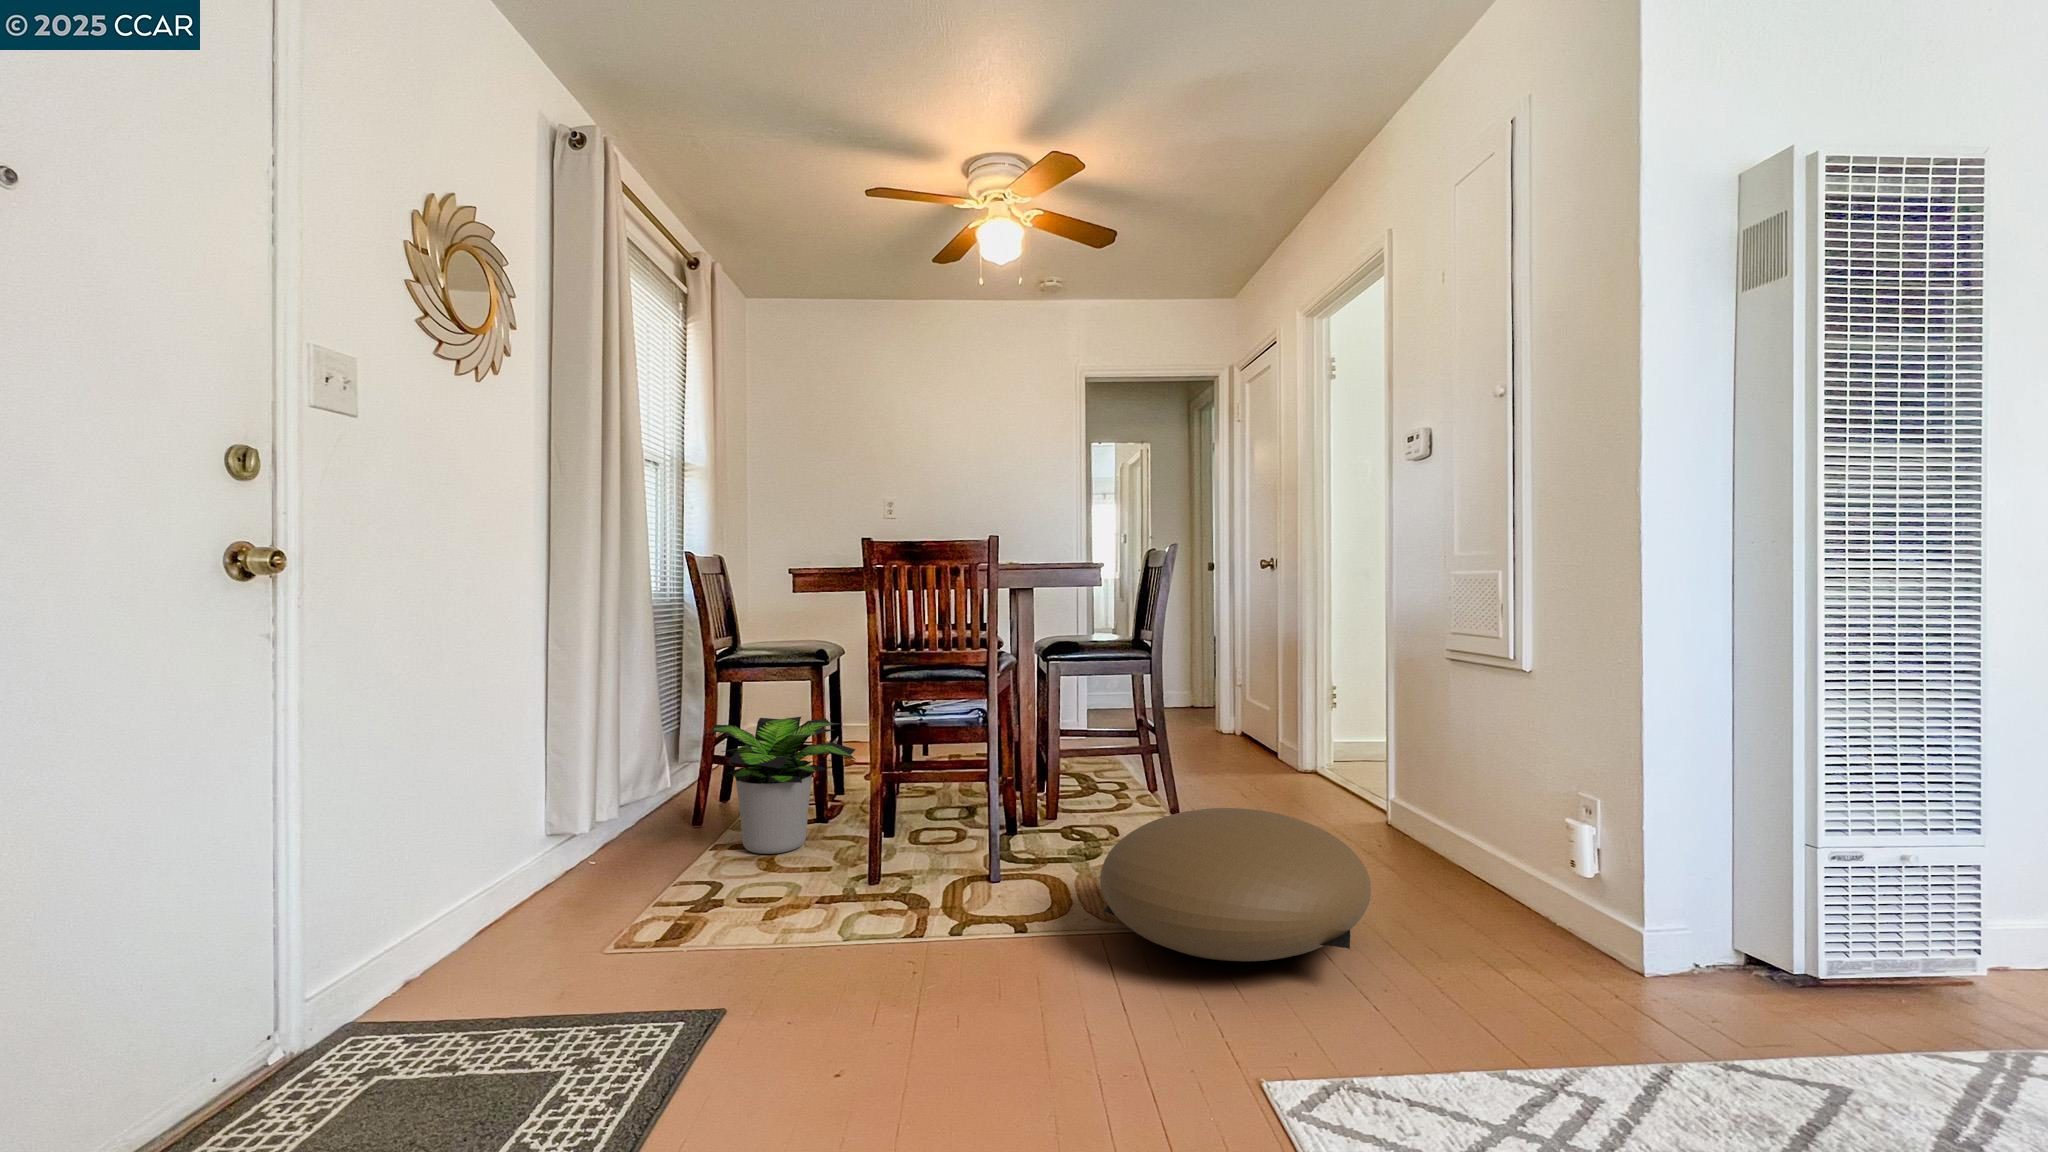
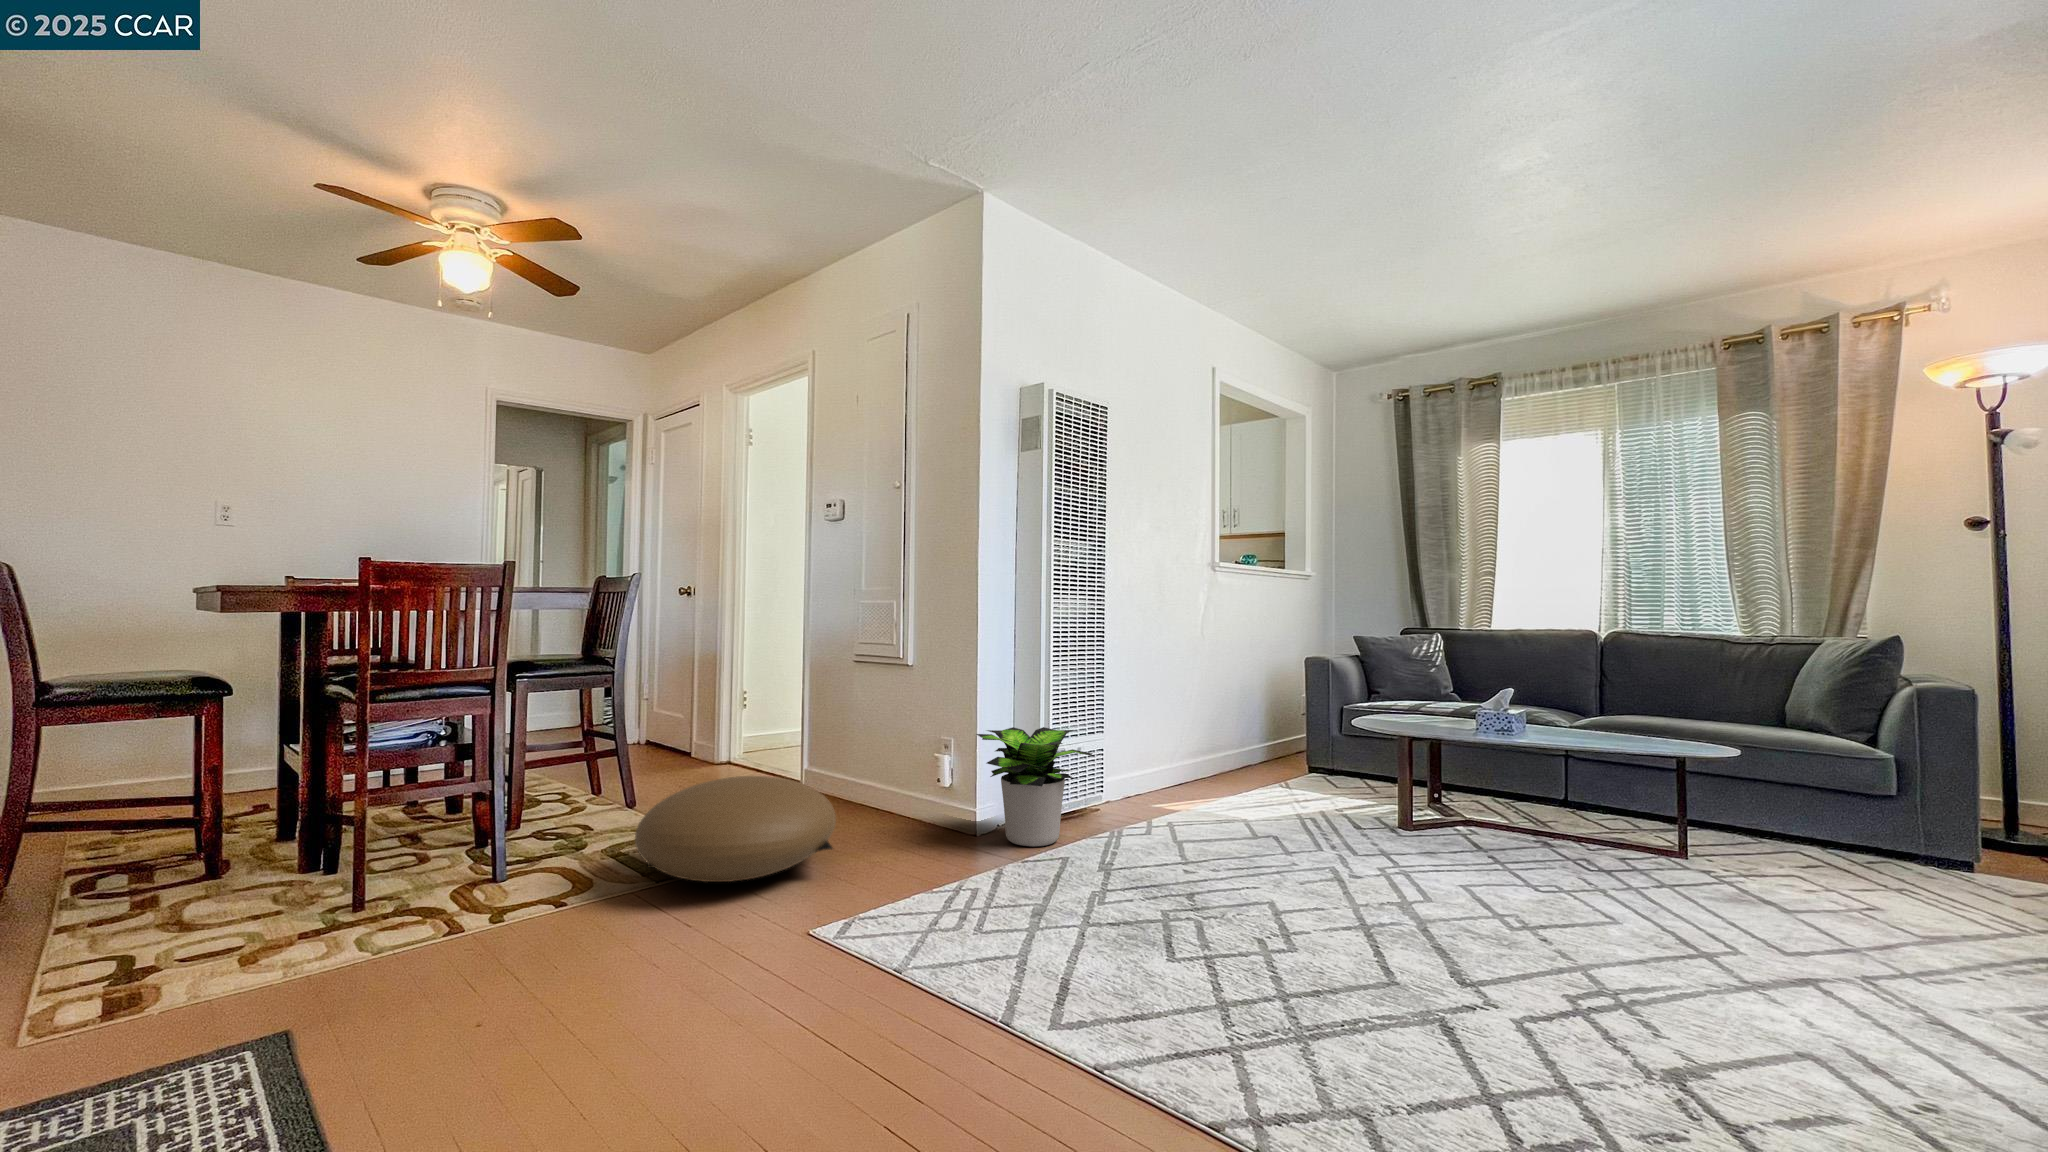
potted plant: present [705,717,856,854] -> present [976,727,1092,846]

